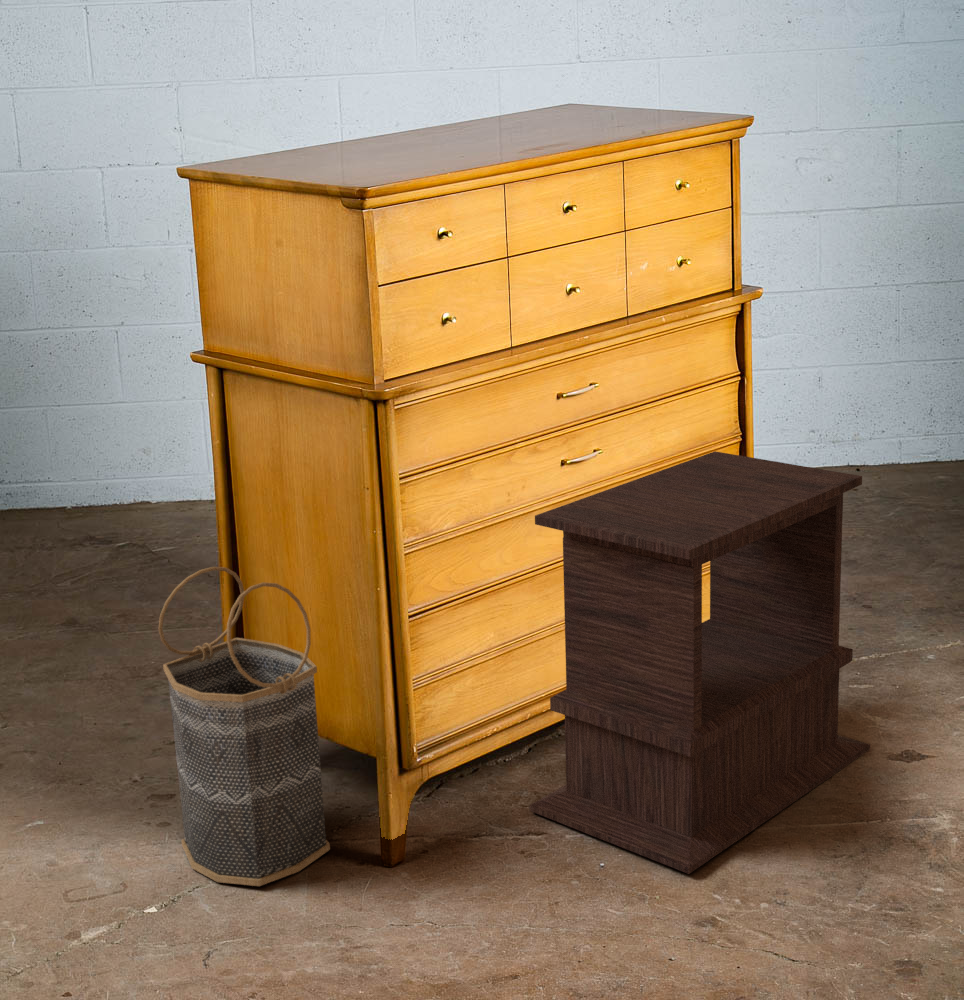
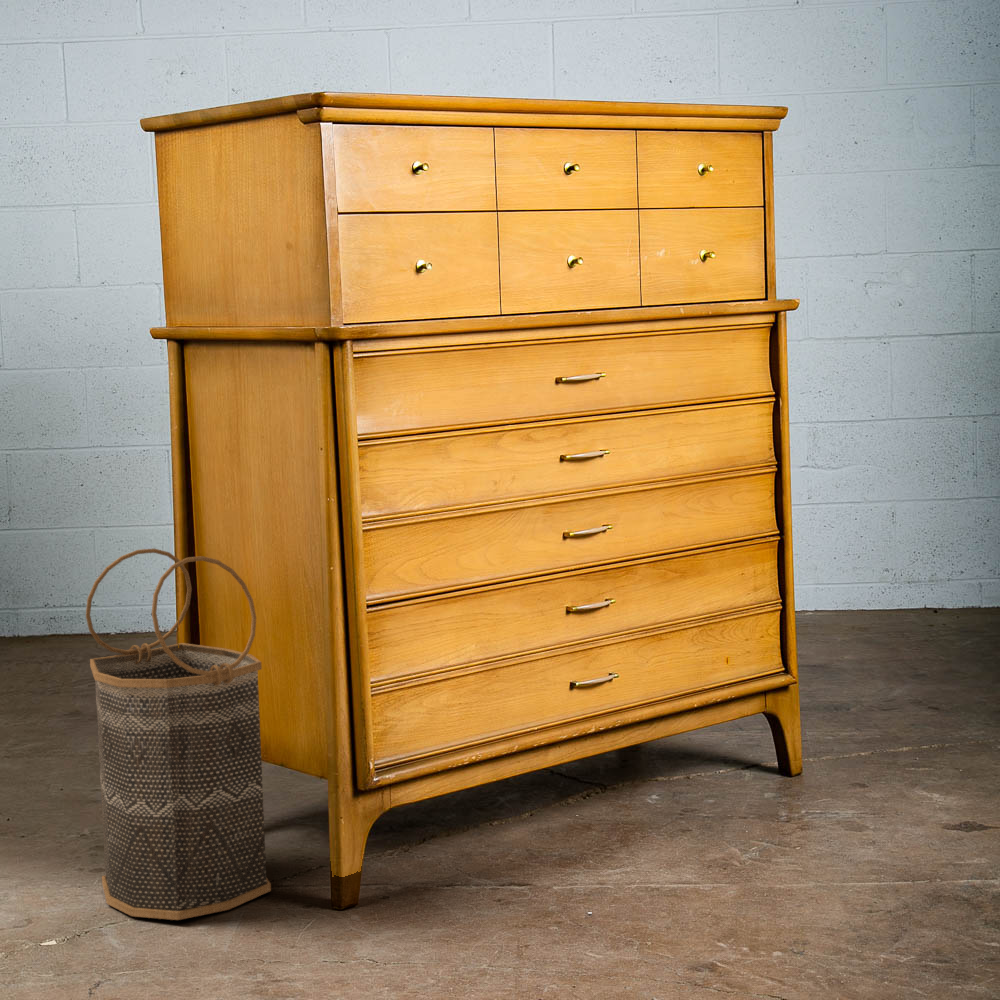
side table: present [530,451,870,874] -> none [512,473,926,921]

